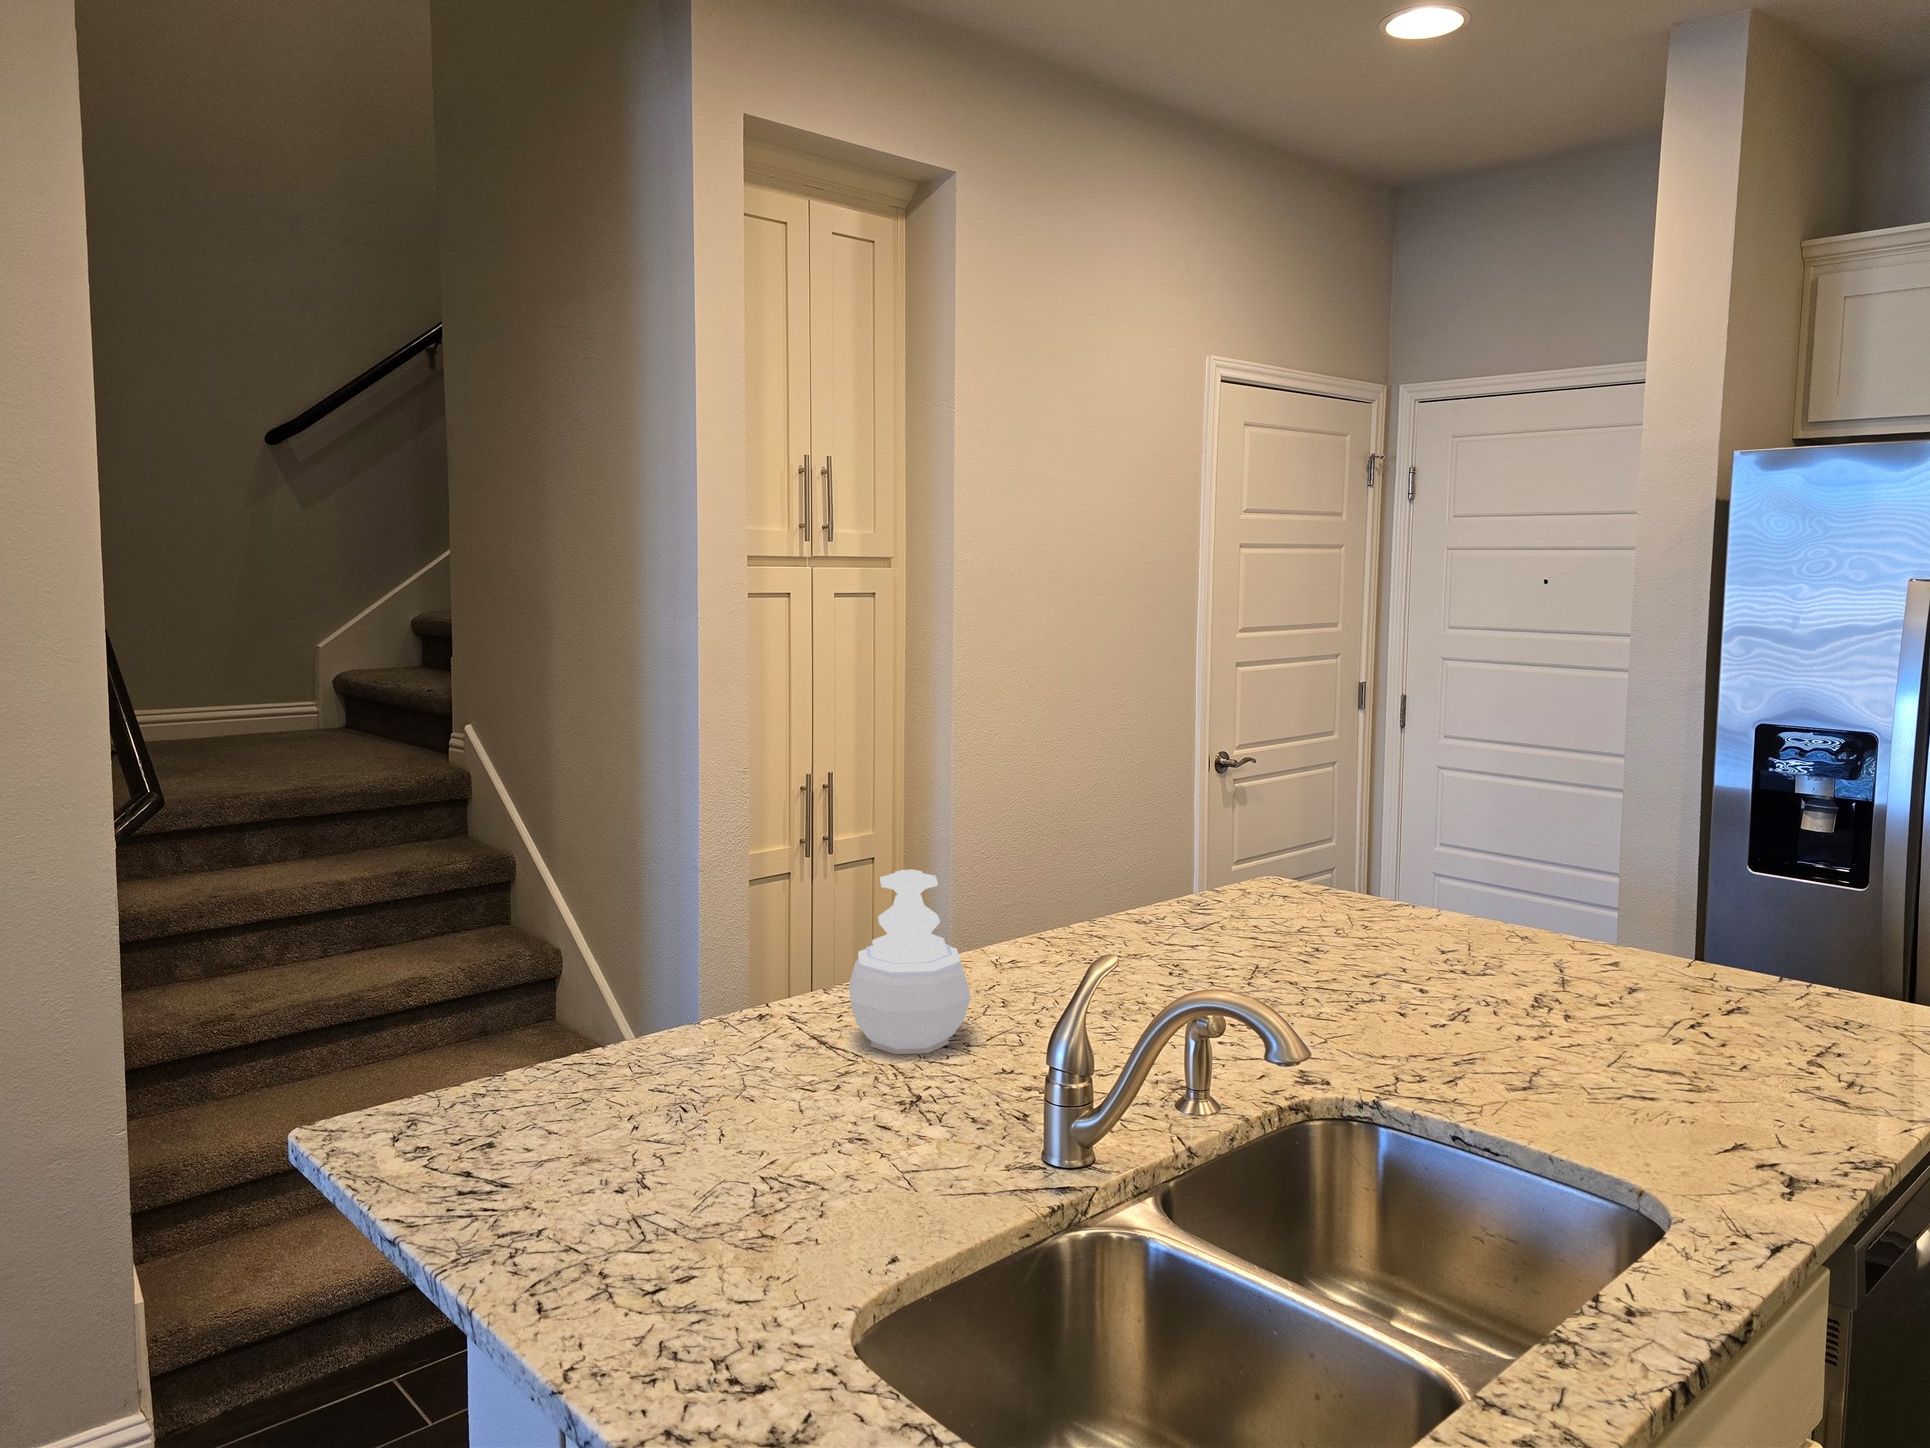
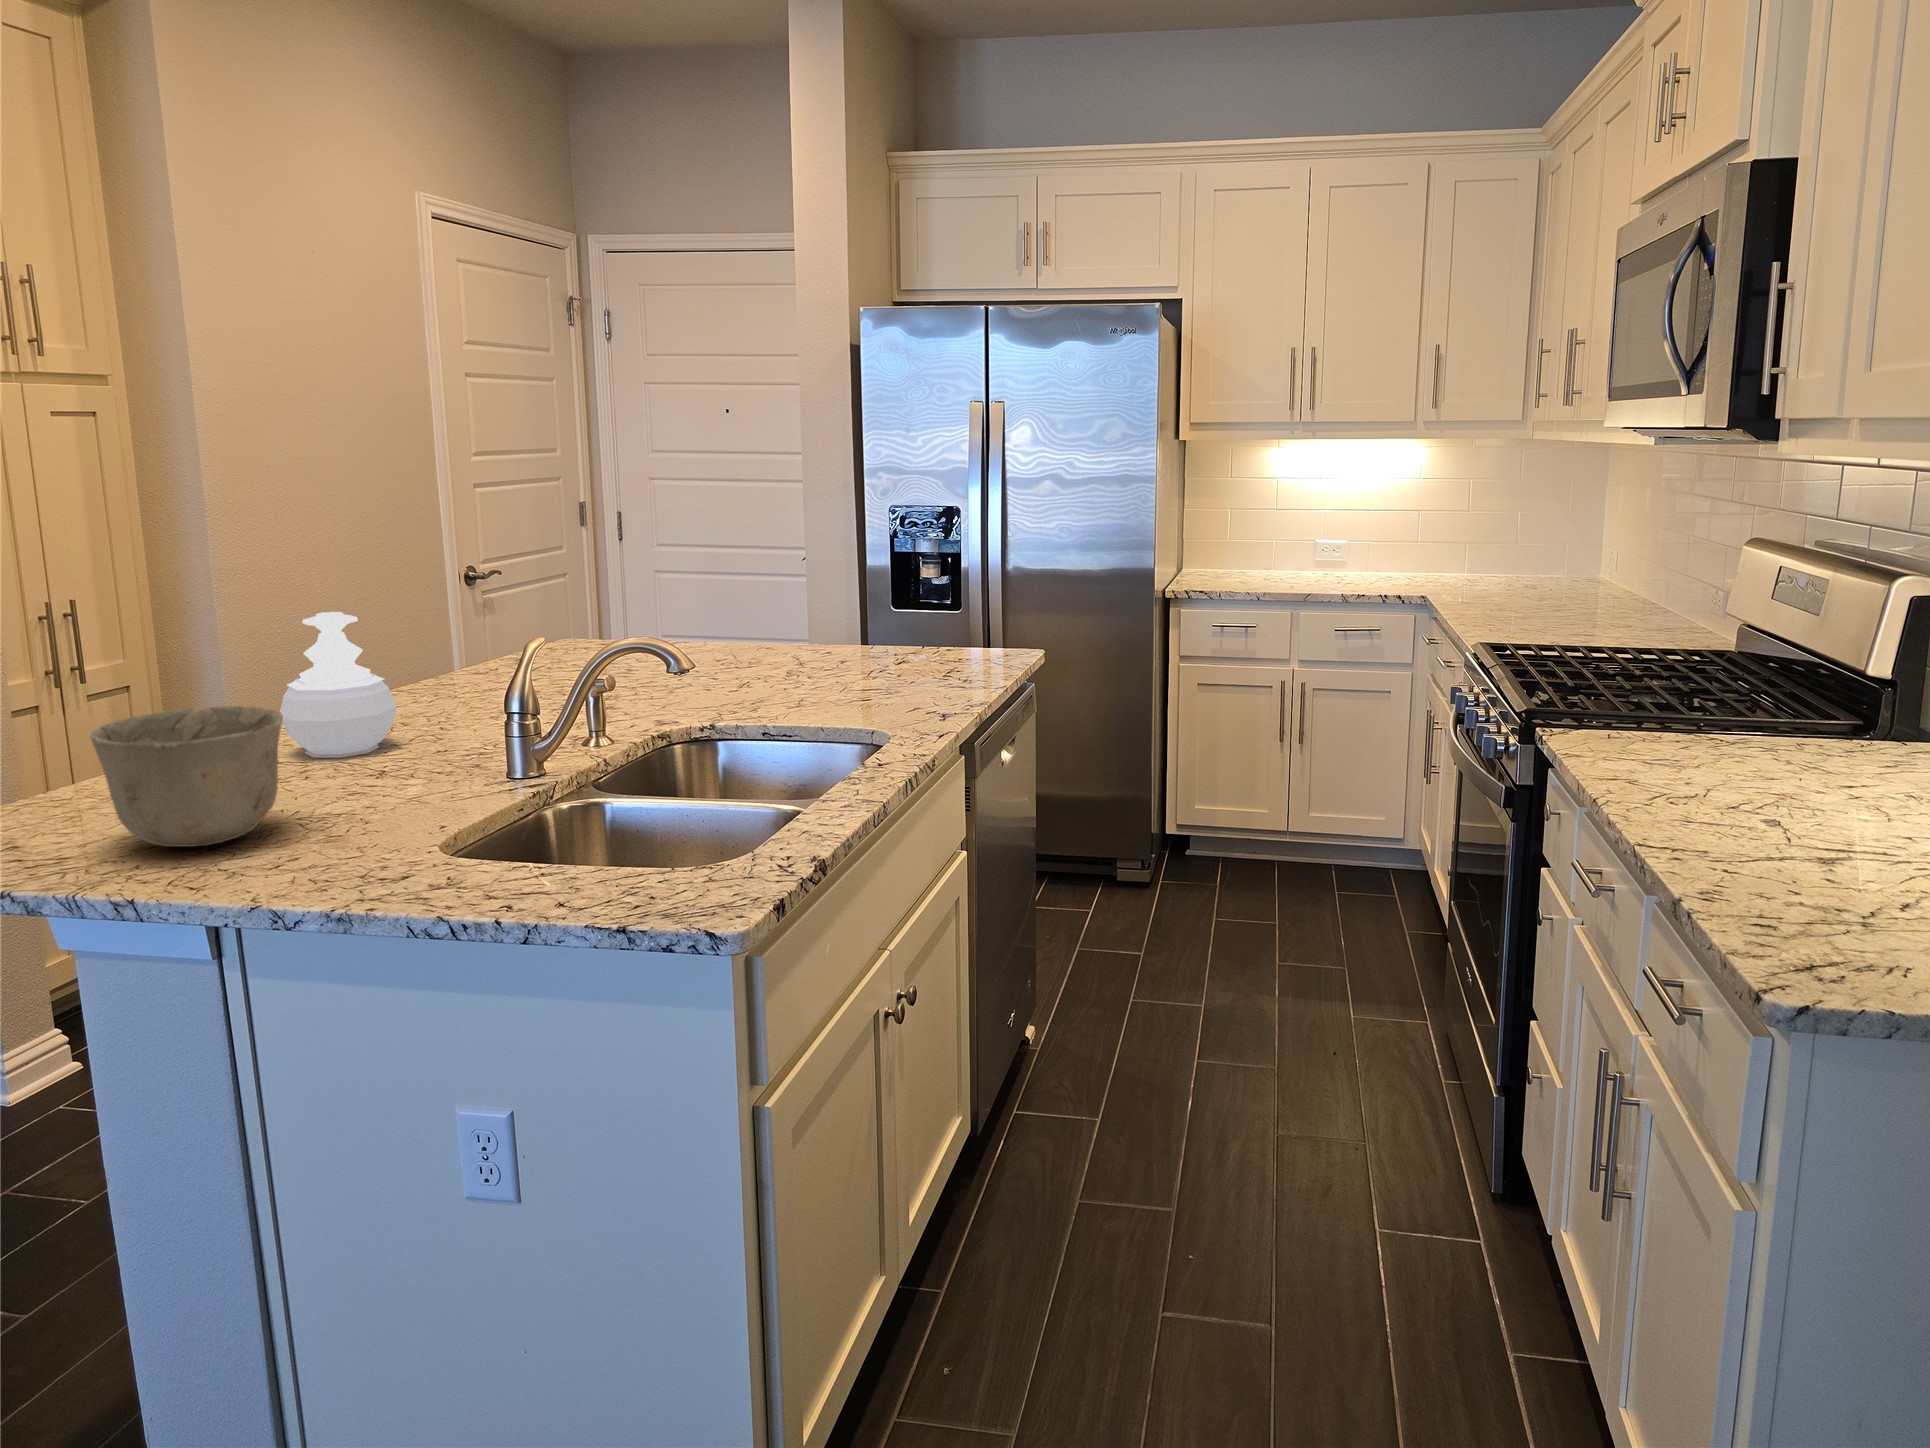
ceramic bowl: none [530,1009,743,1210] -> present [91,706,283,847]

